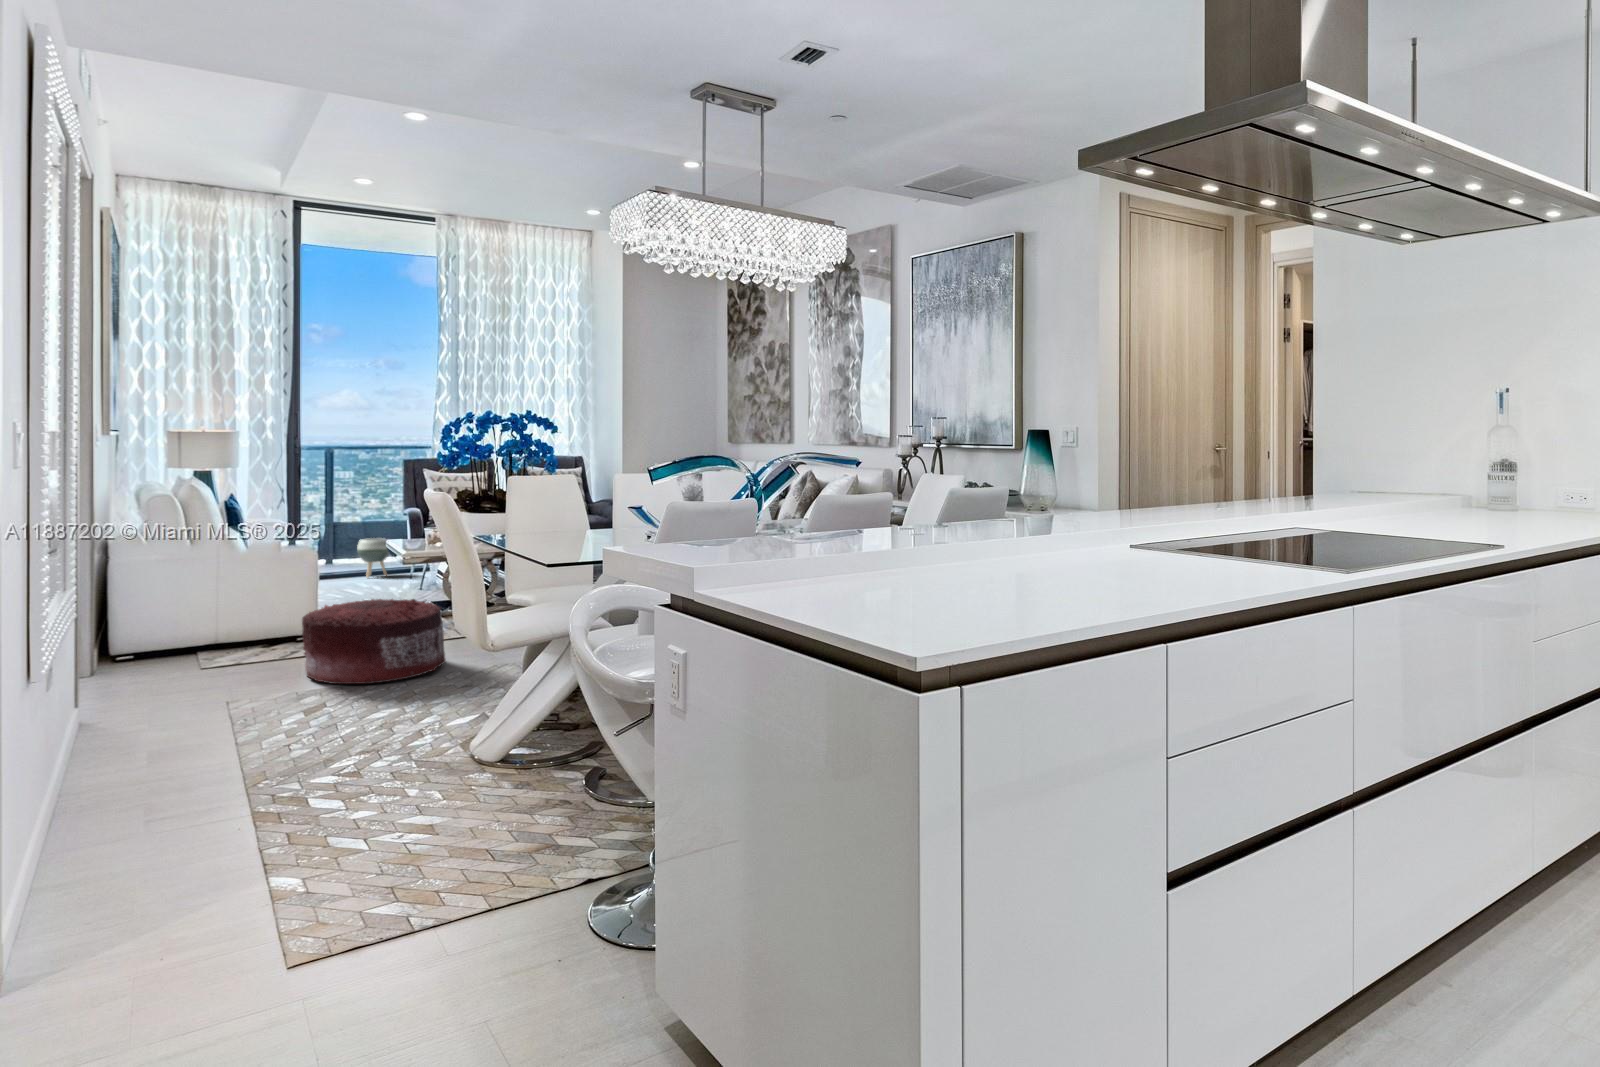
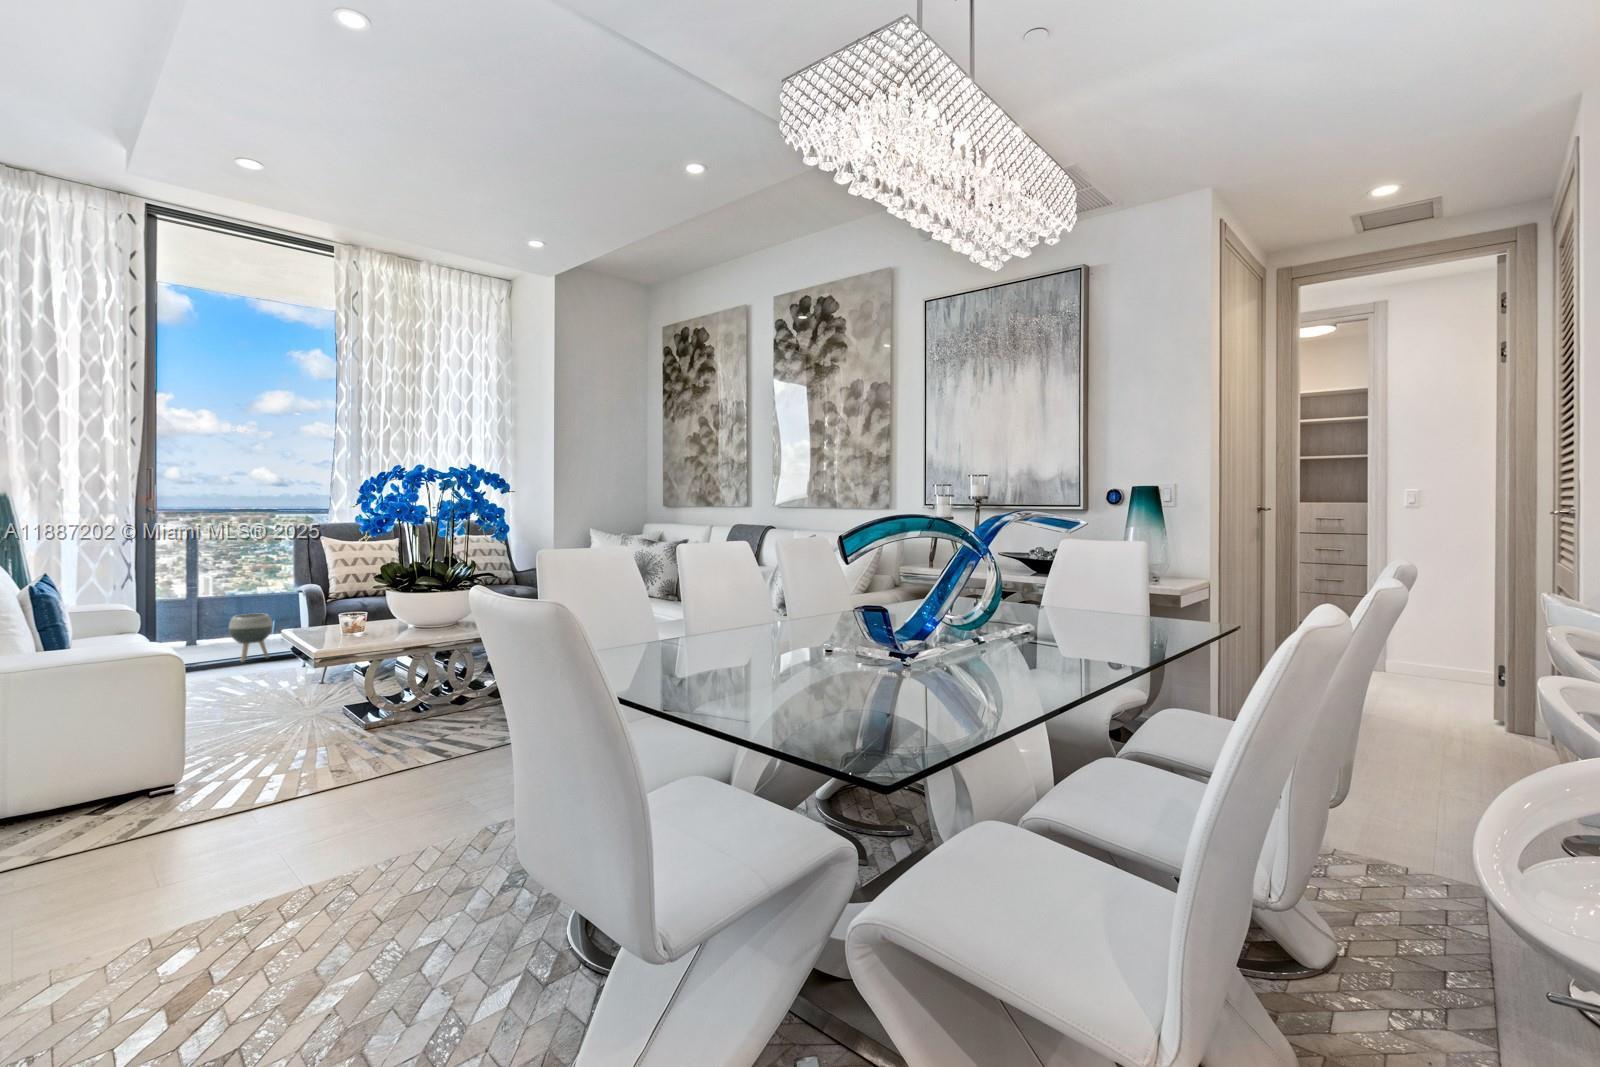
pouf: present [302,599,446,684] -> none [161,733,408,906]

